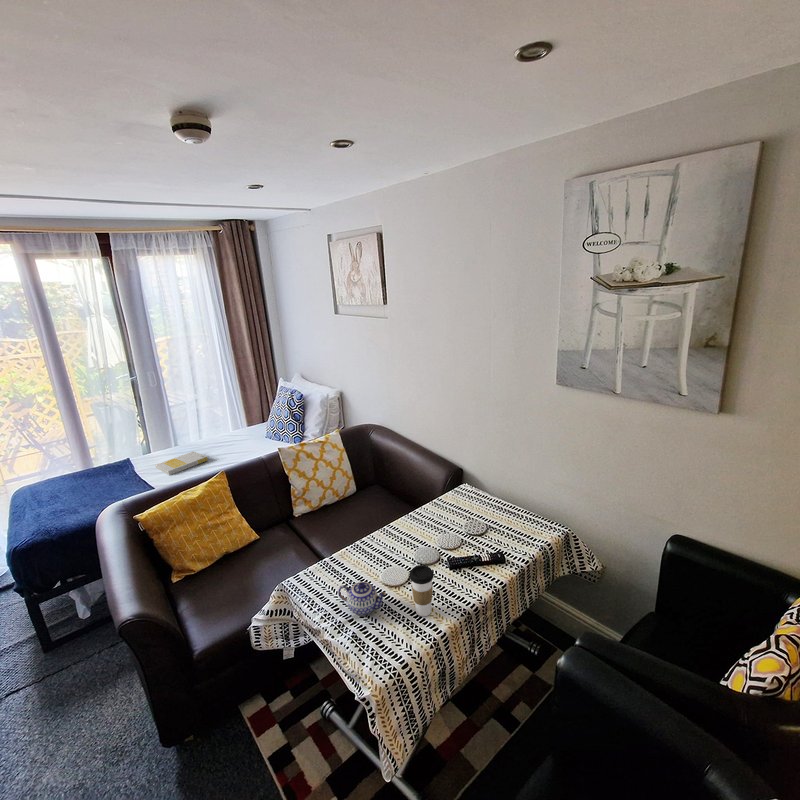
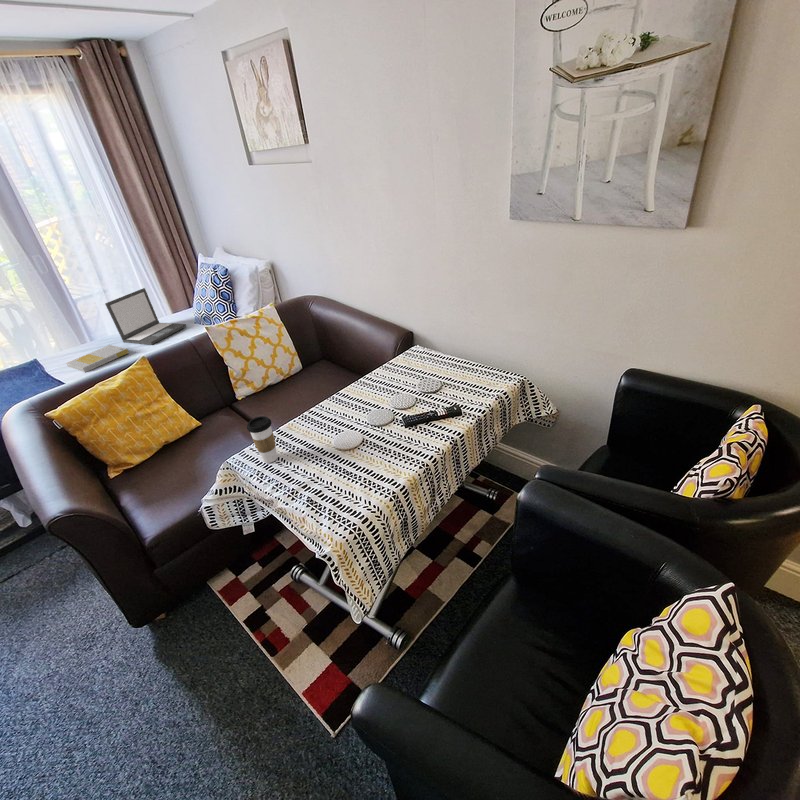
laptop: none [198,404,259,454] -> present [105,288,186,345]
coffee cup: present [409,565,434,616] -> present [247,416,278,463]
teapot: present [338,582,386,616] -> none [288,448,339,481]

